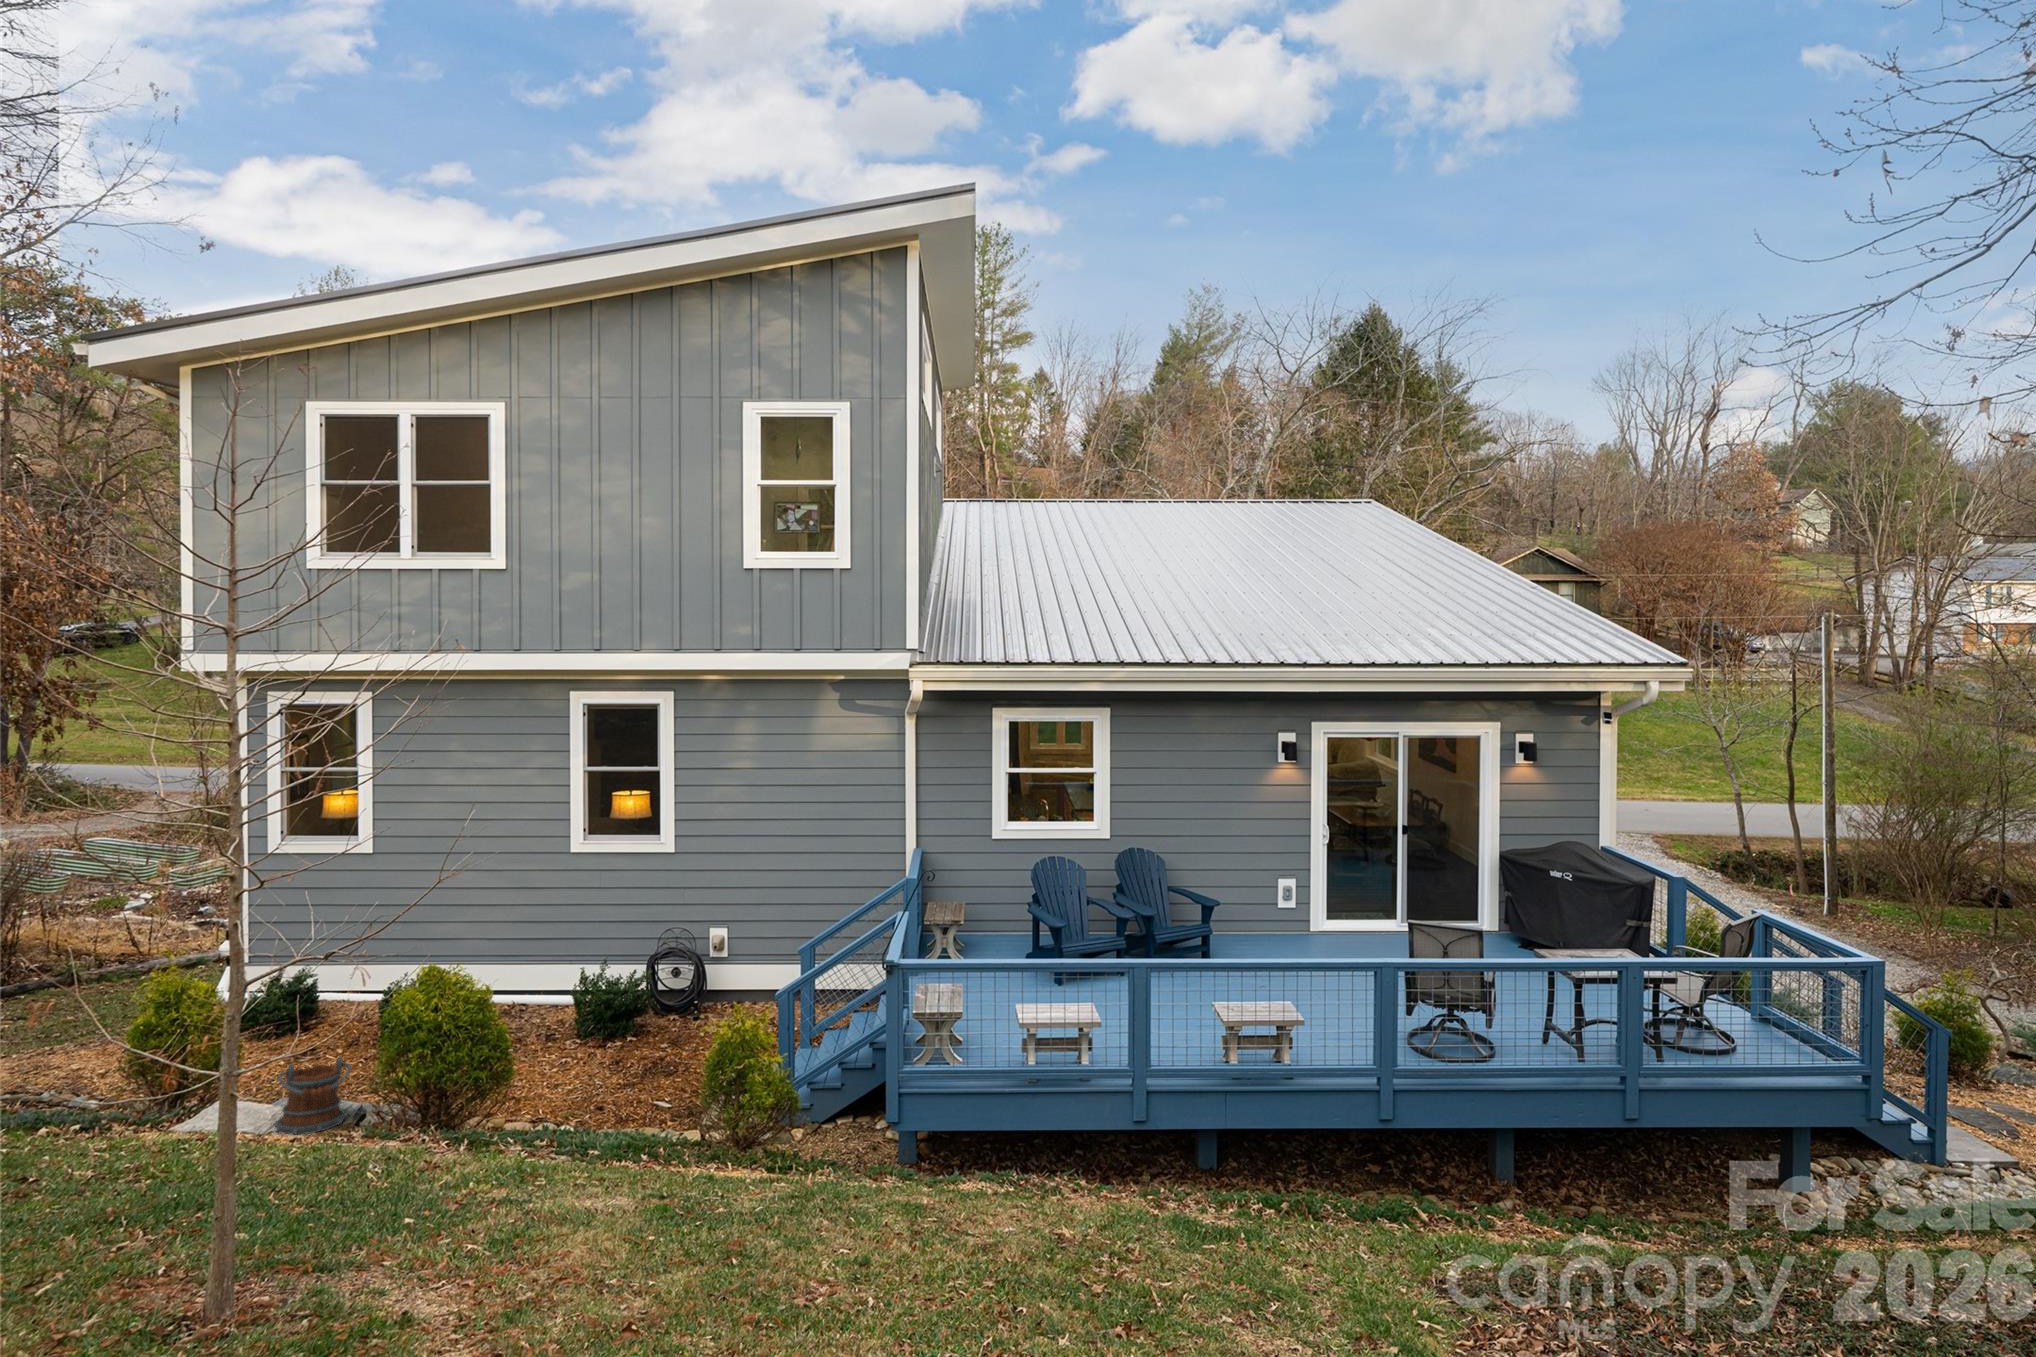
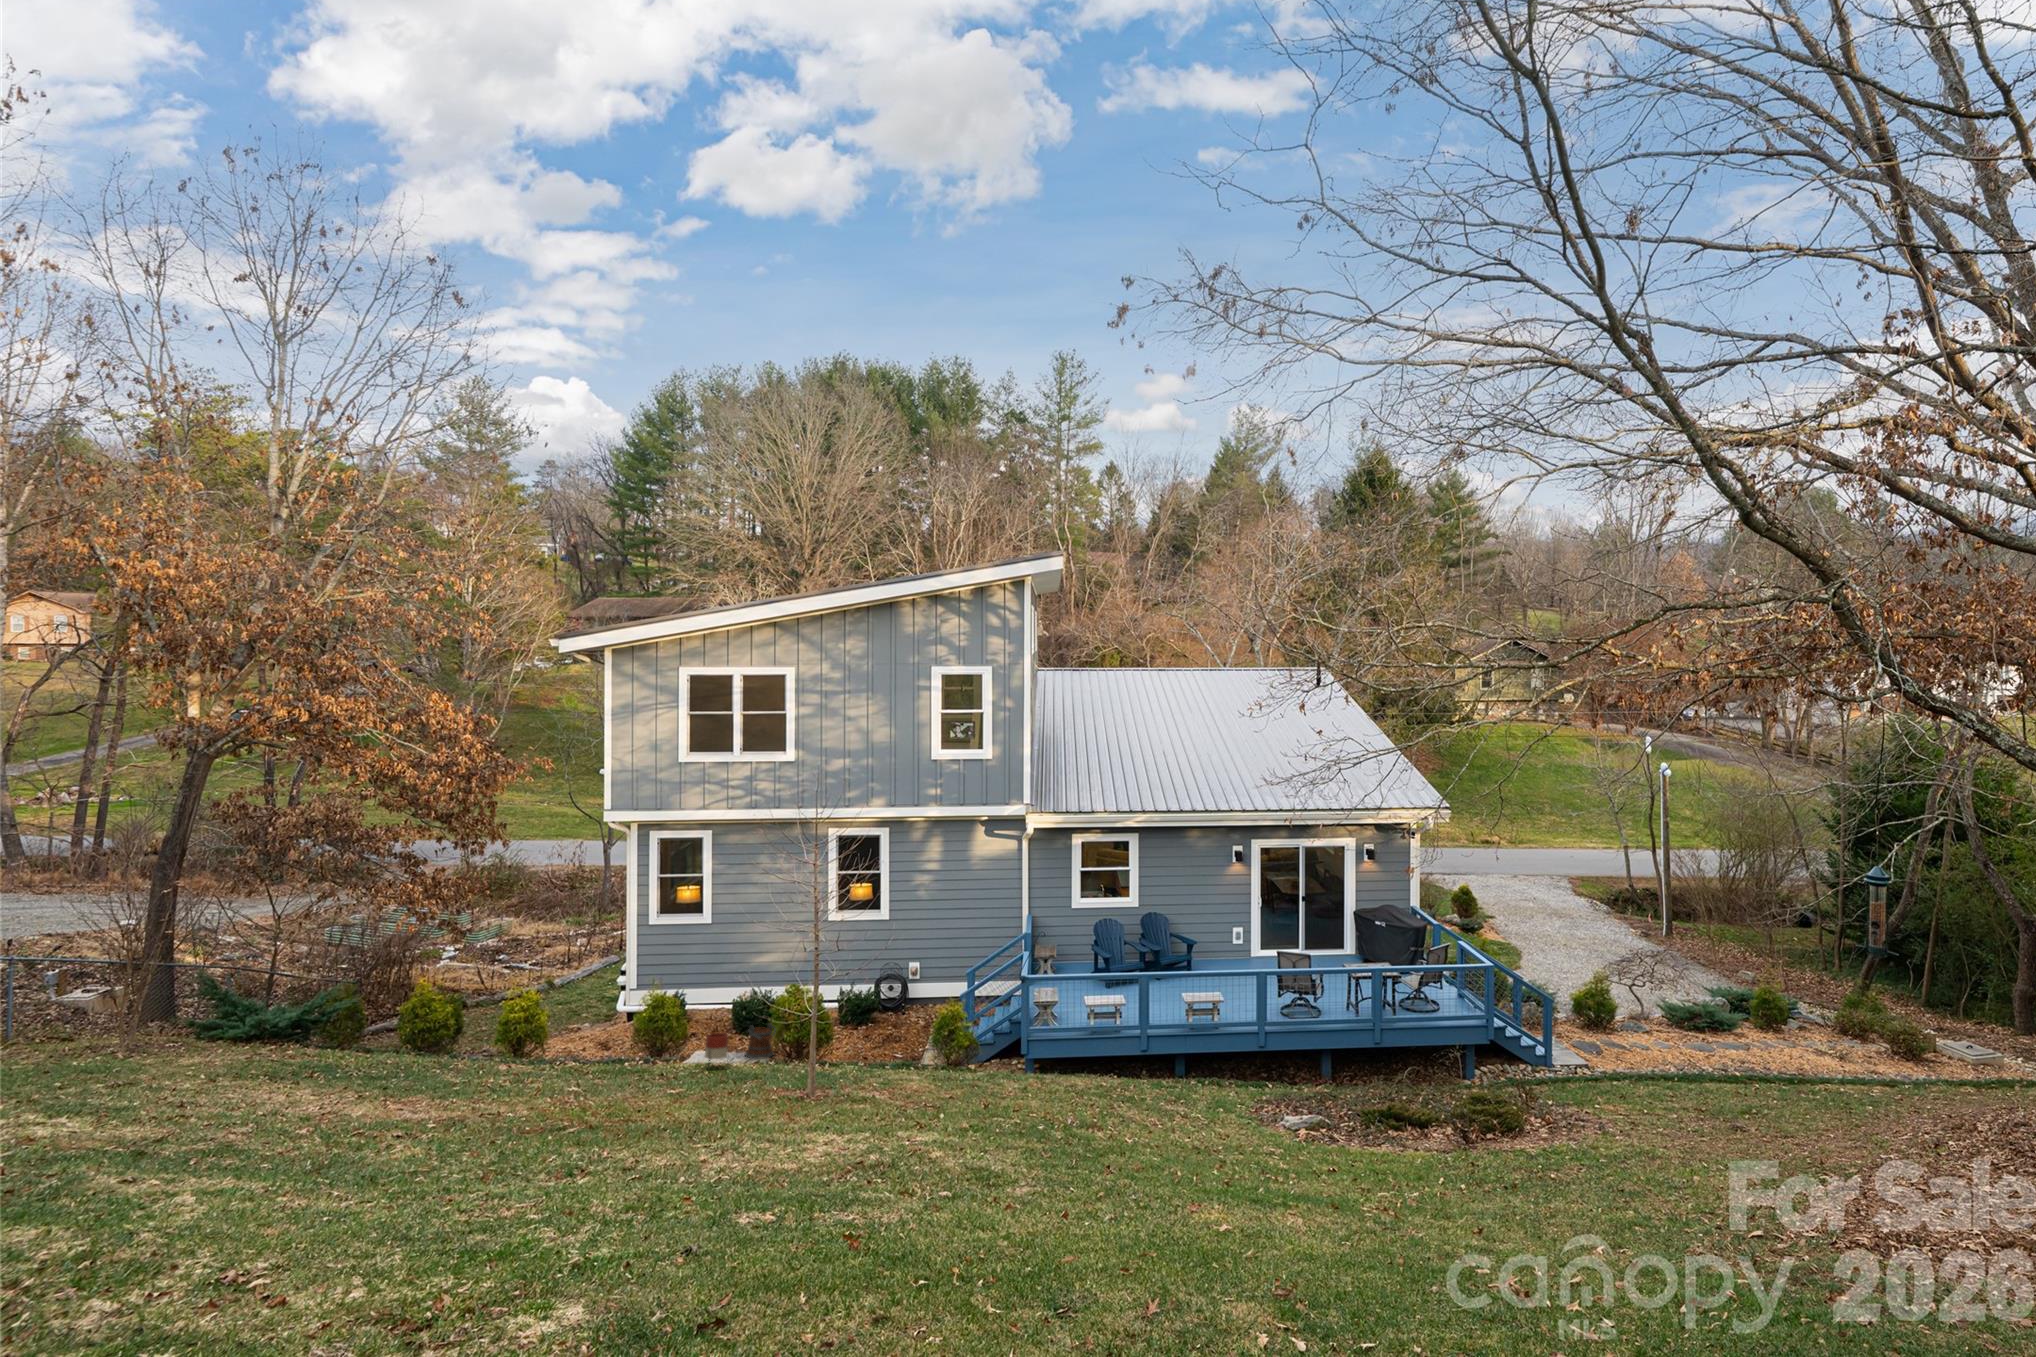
planter: none [93,1095,165,1190] -> present [705,1033,728,1061]

